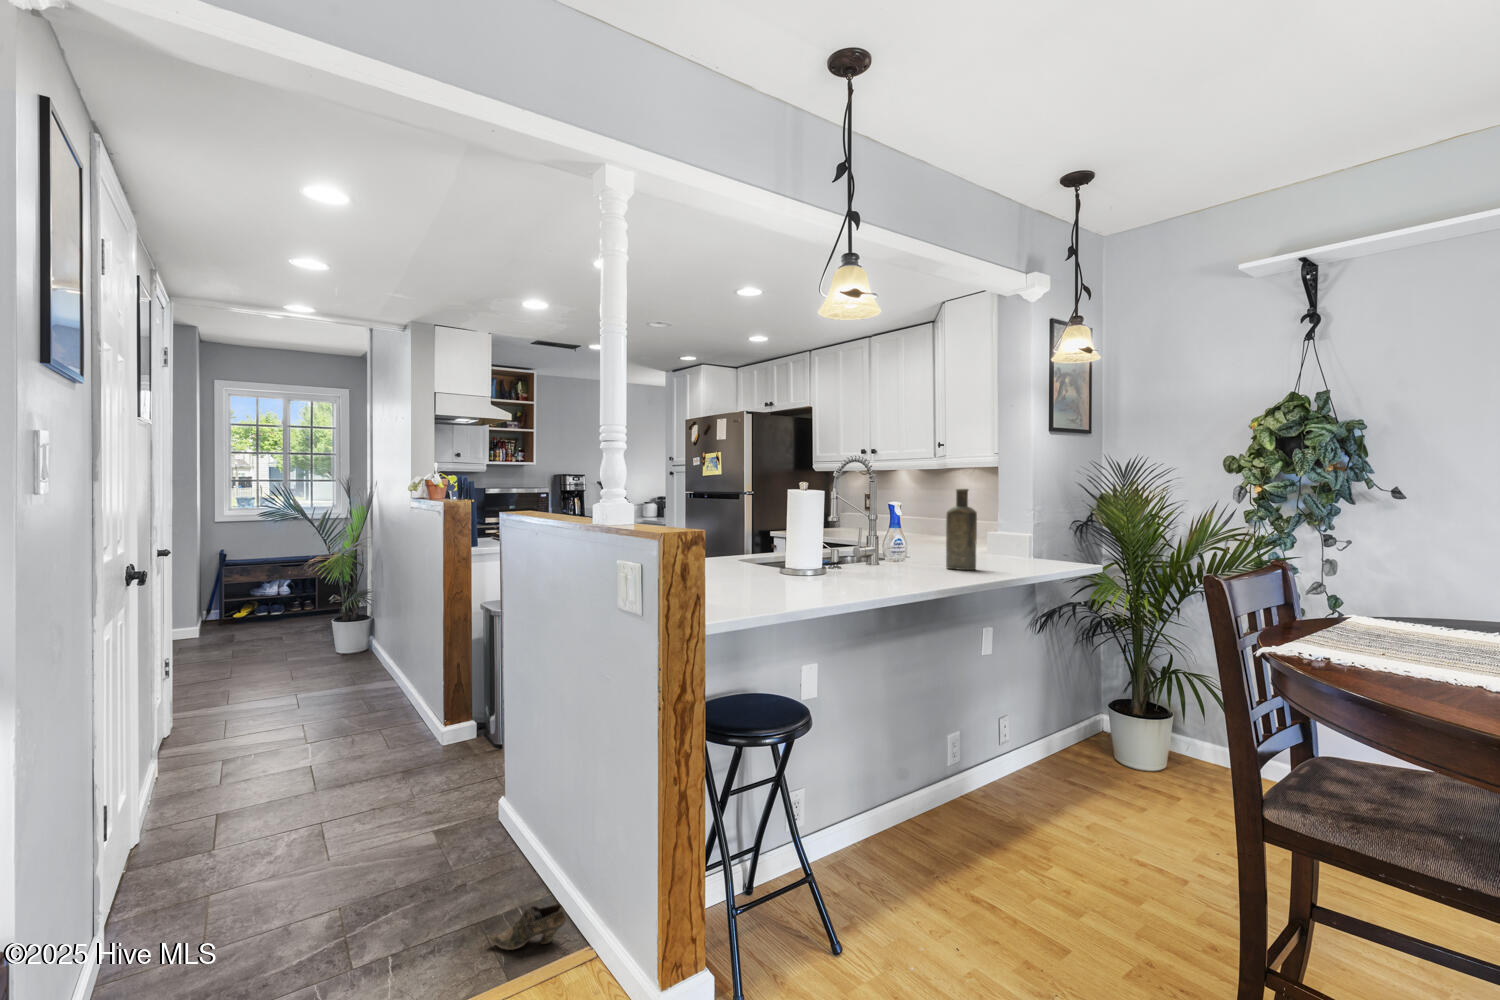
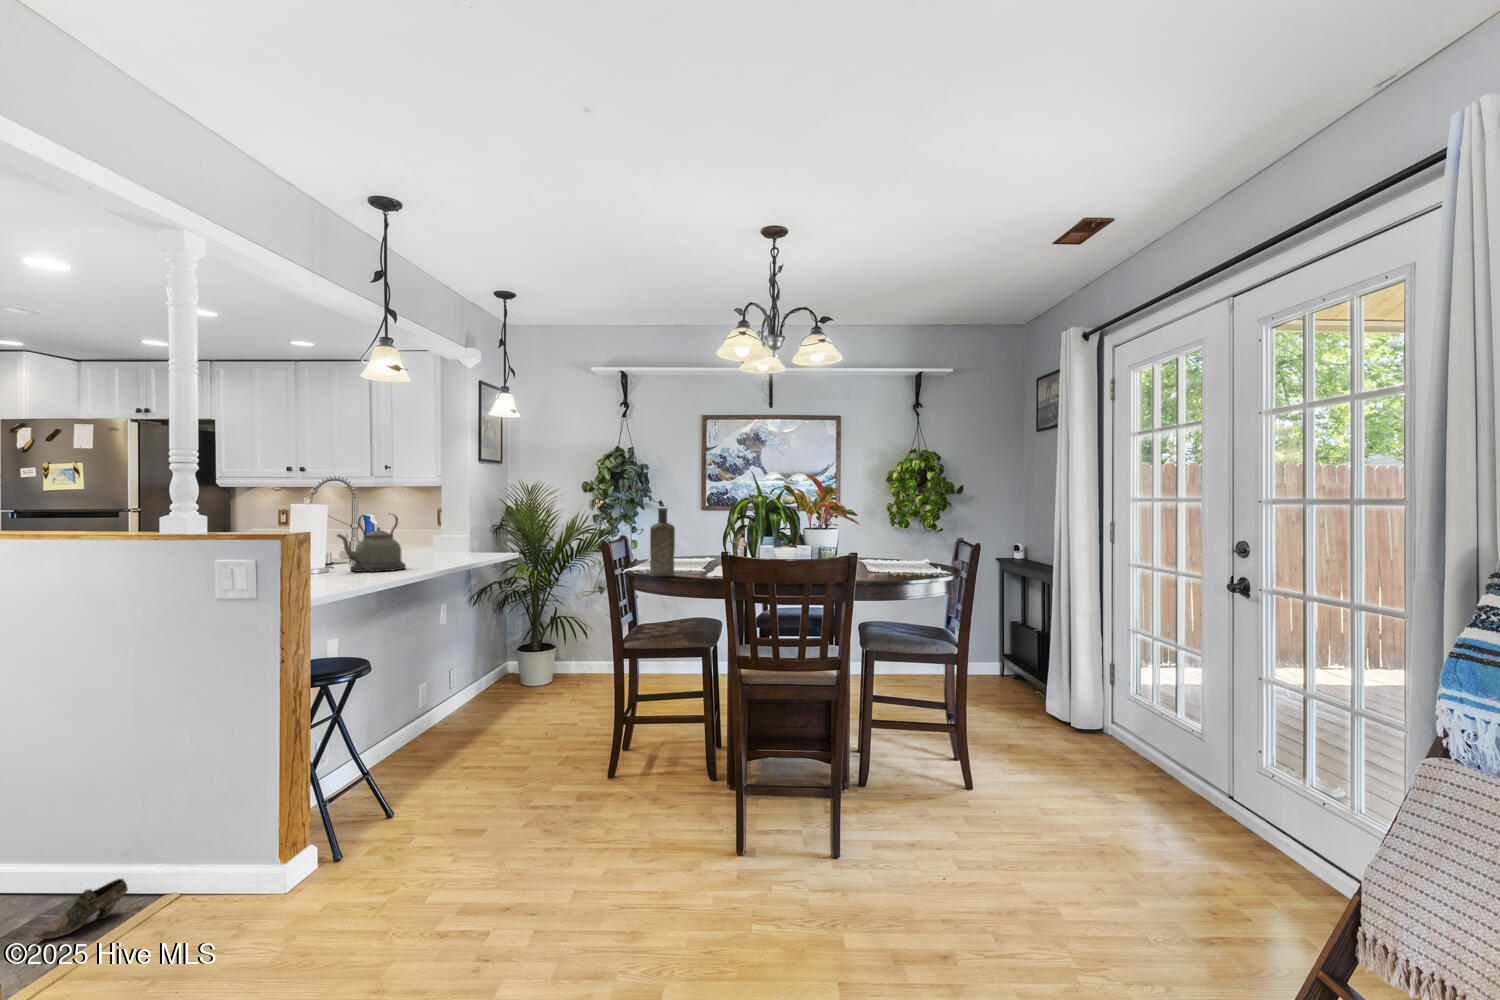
bottle: present [946,489,977,570] -> present [650,508,675,577]
kettle: none [817,504,904,584] -> present [337,515,406,572]

